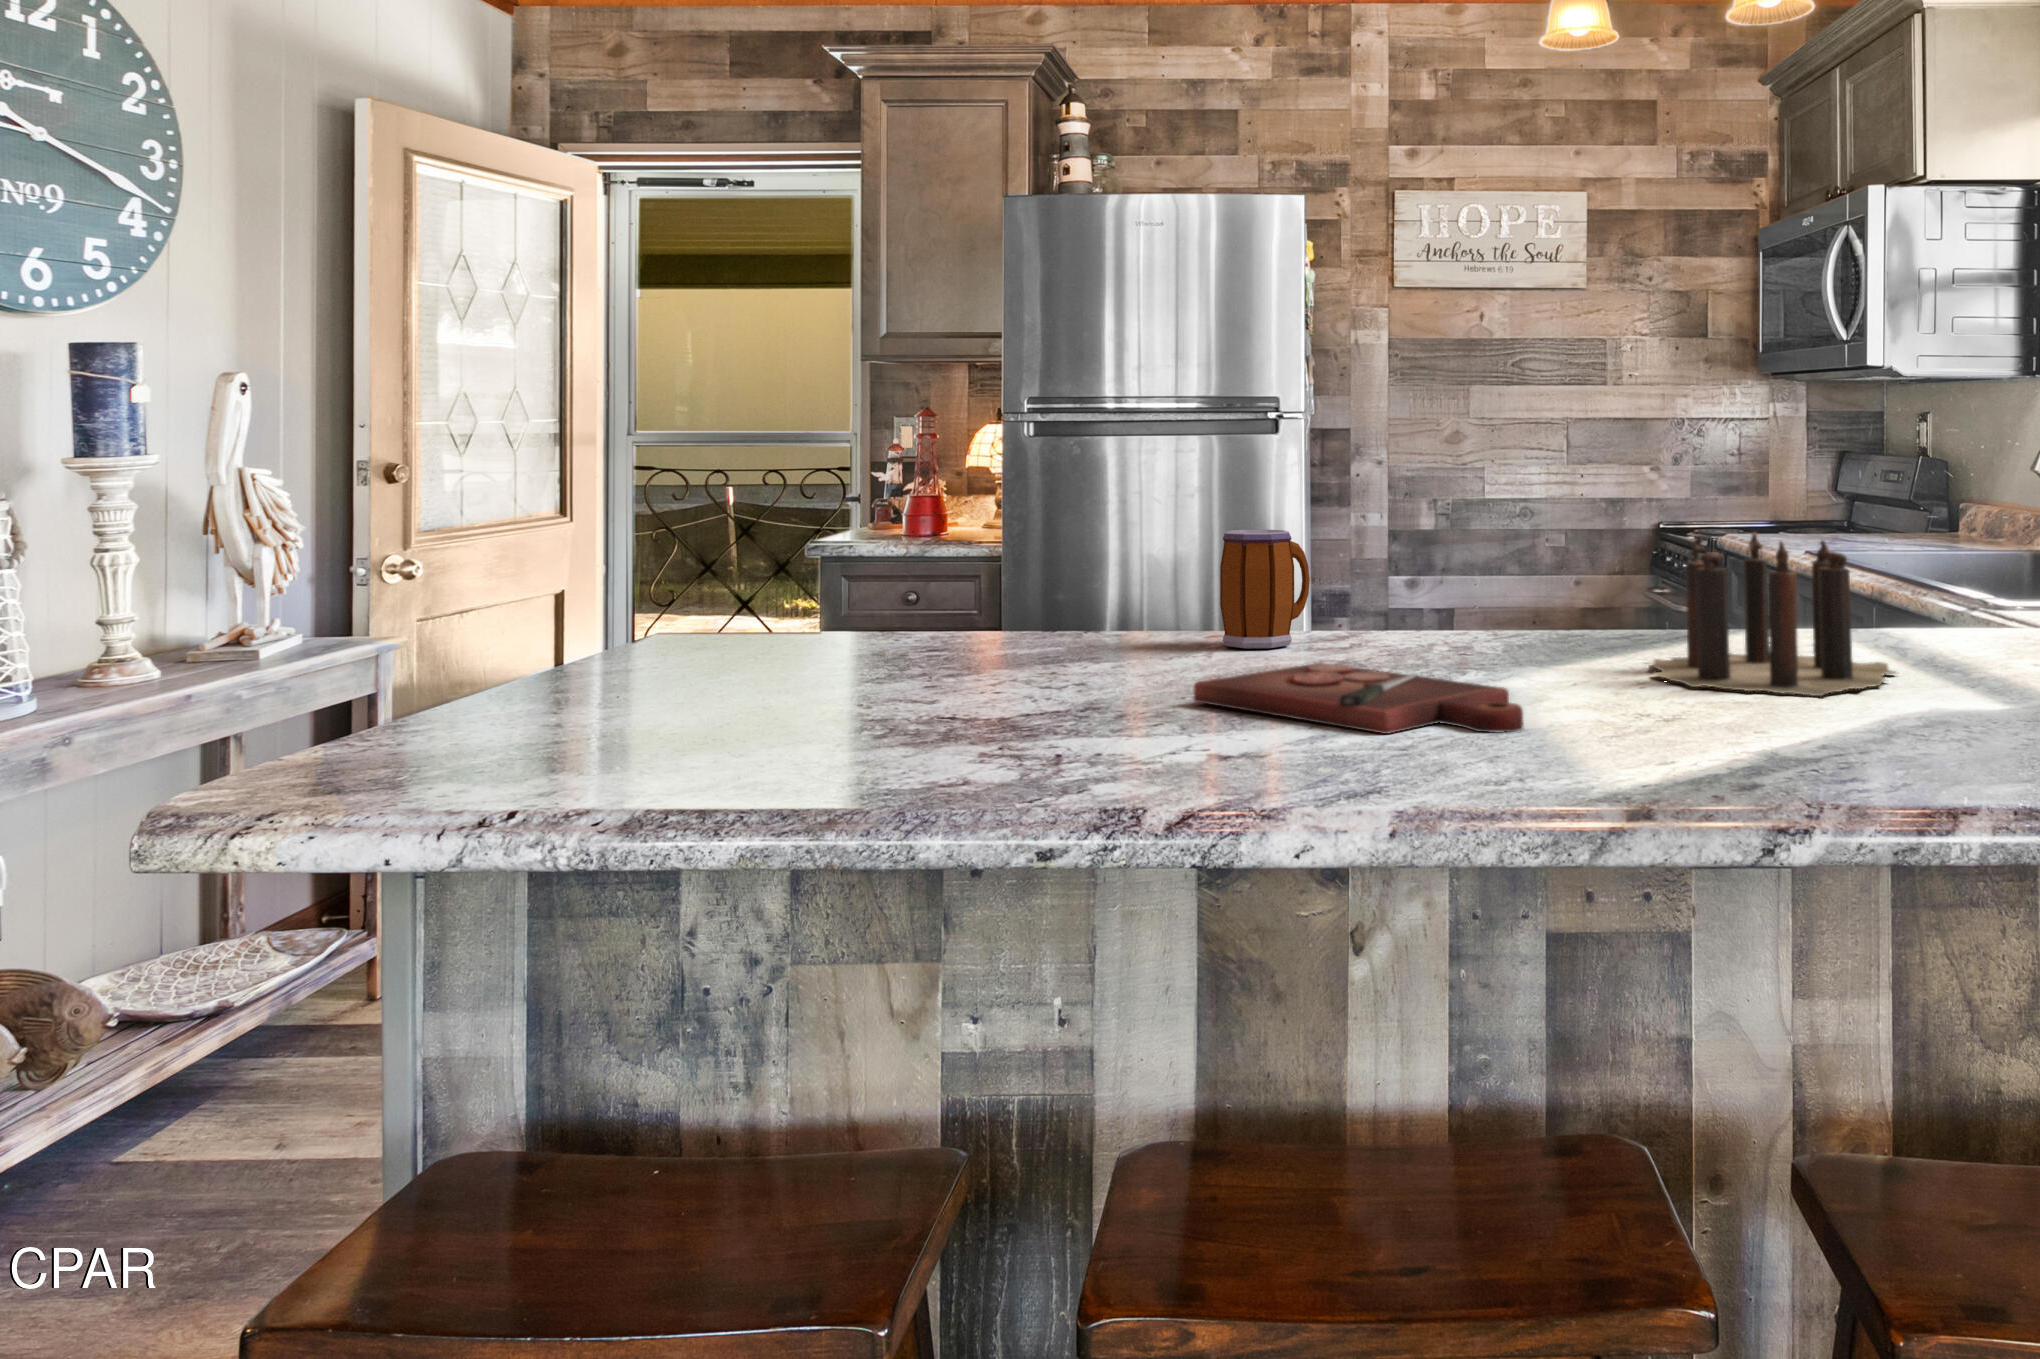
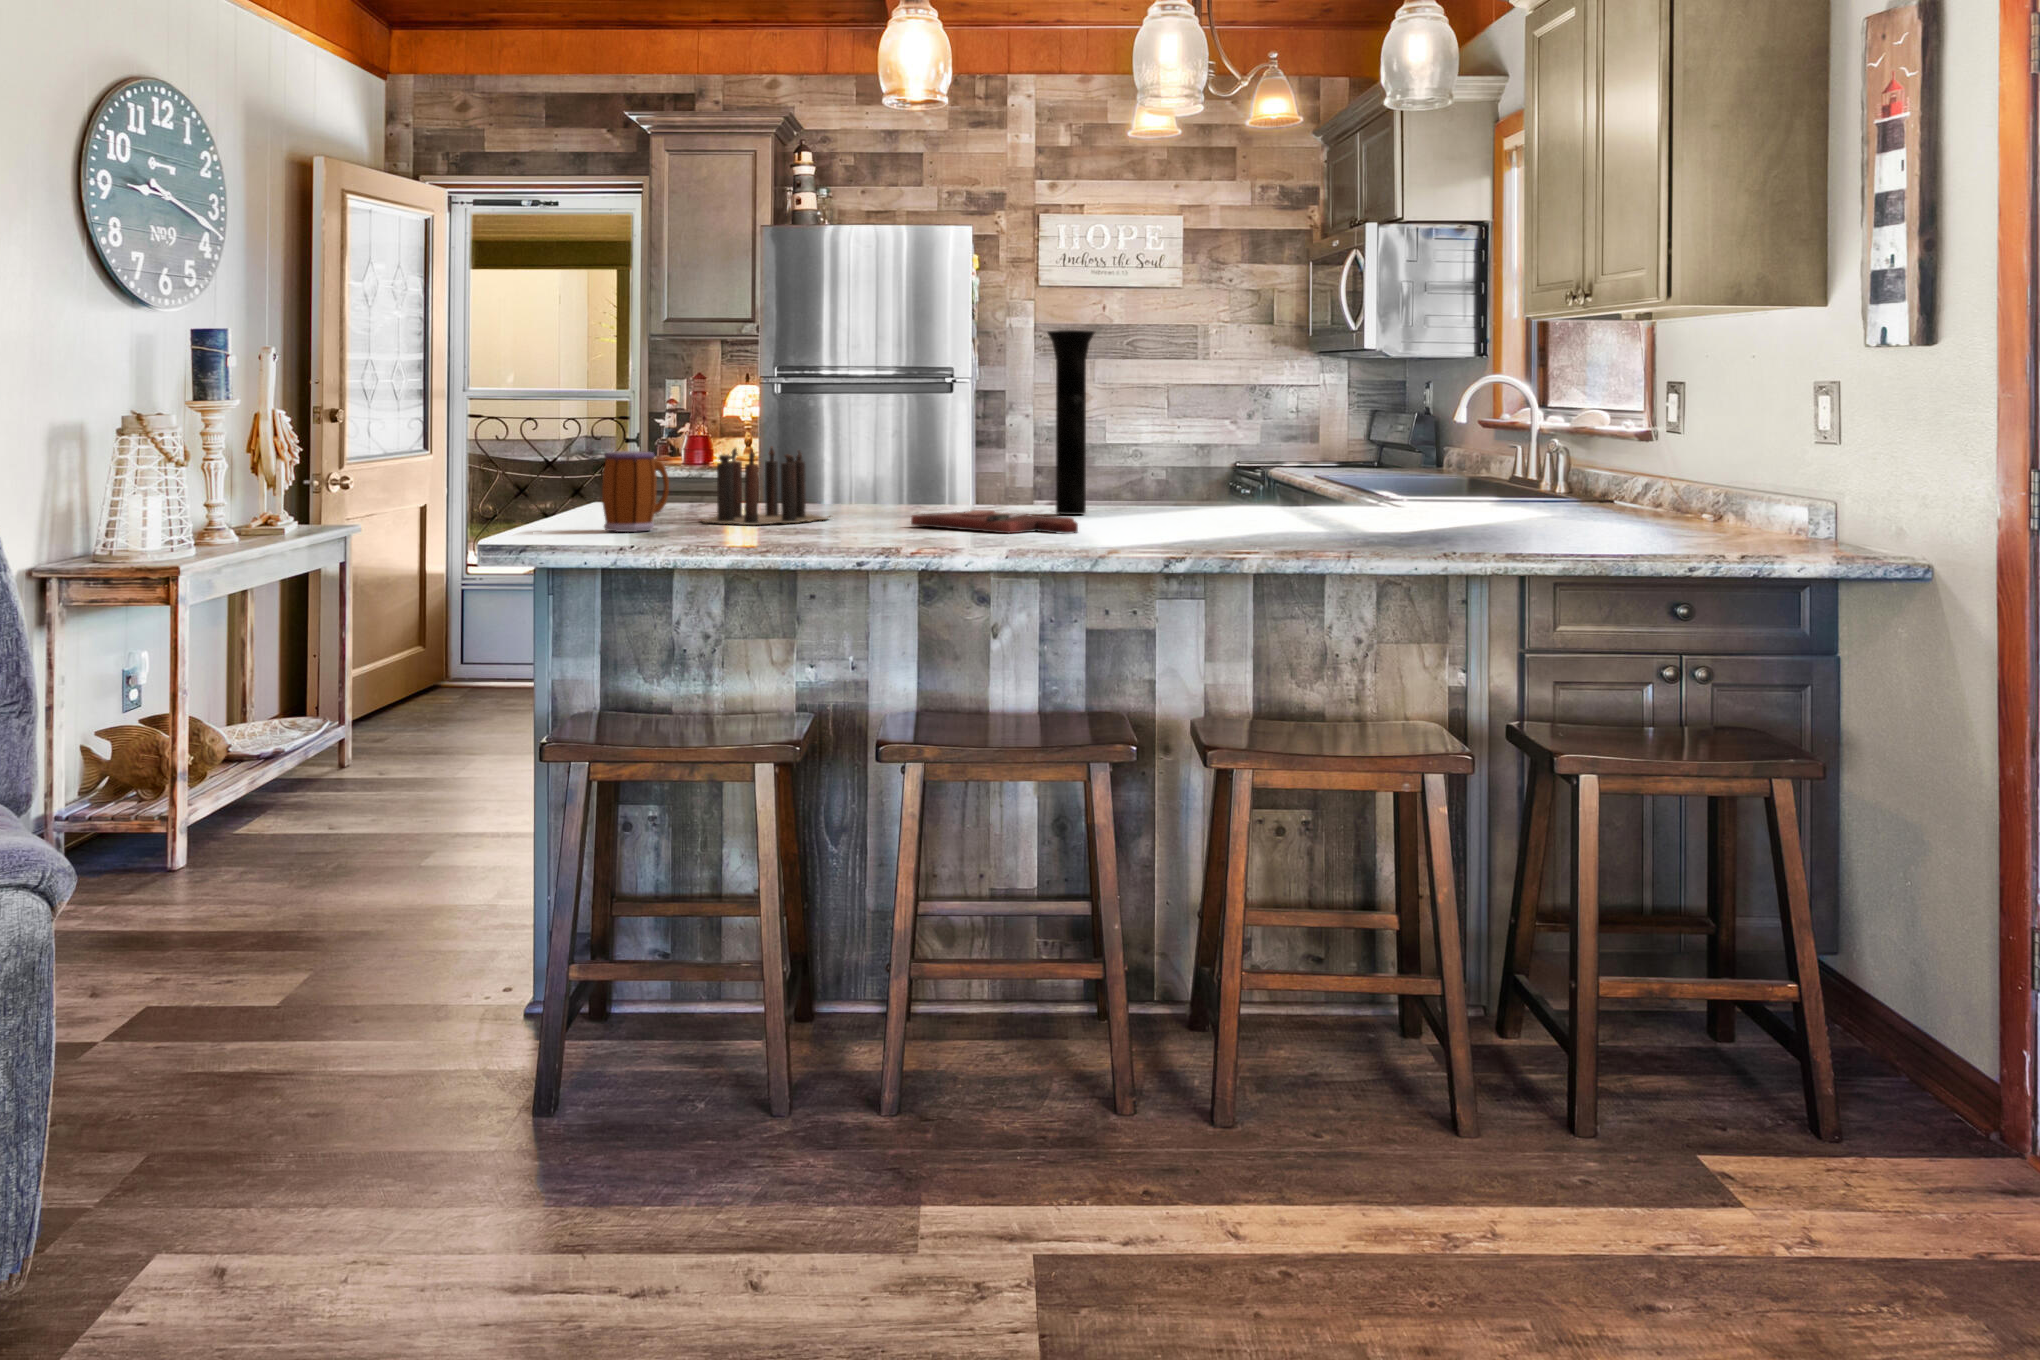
vase: none [1438,331,1523,656] -> present [1047,330,1095,515]
mug: present [1220,530,1310,649] -> present [602,451,669,532]
candle: present [1652,532,1896,696] -> present [701,447,828,525]

